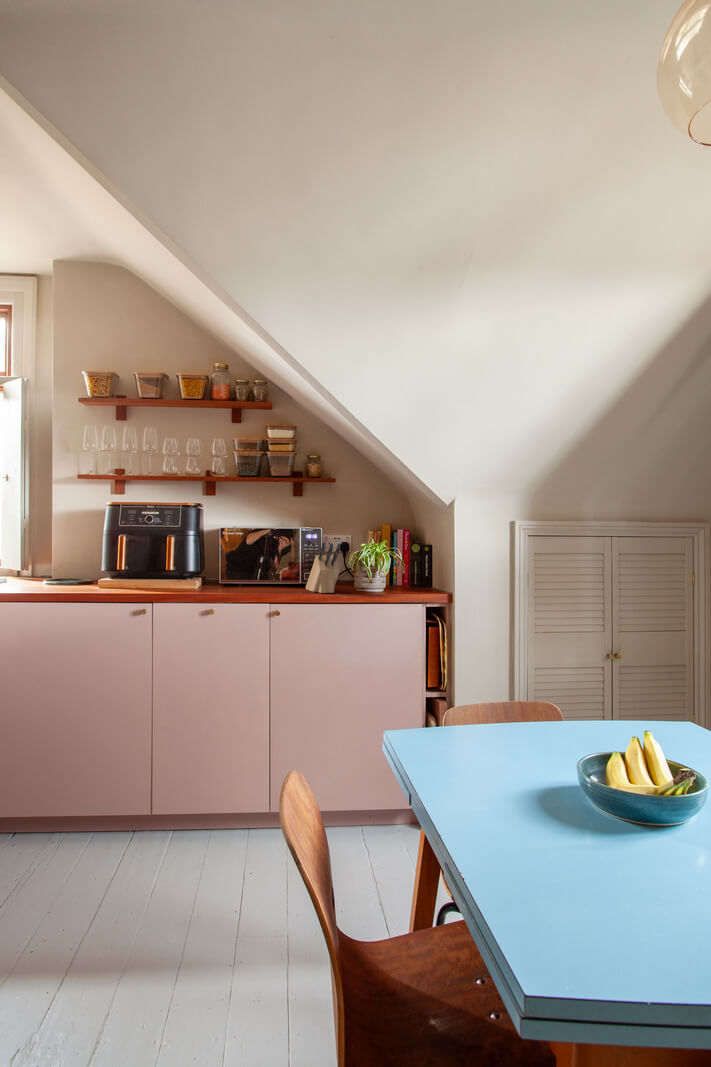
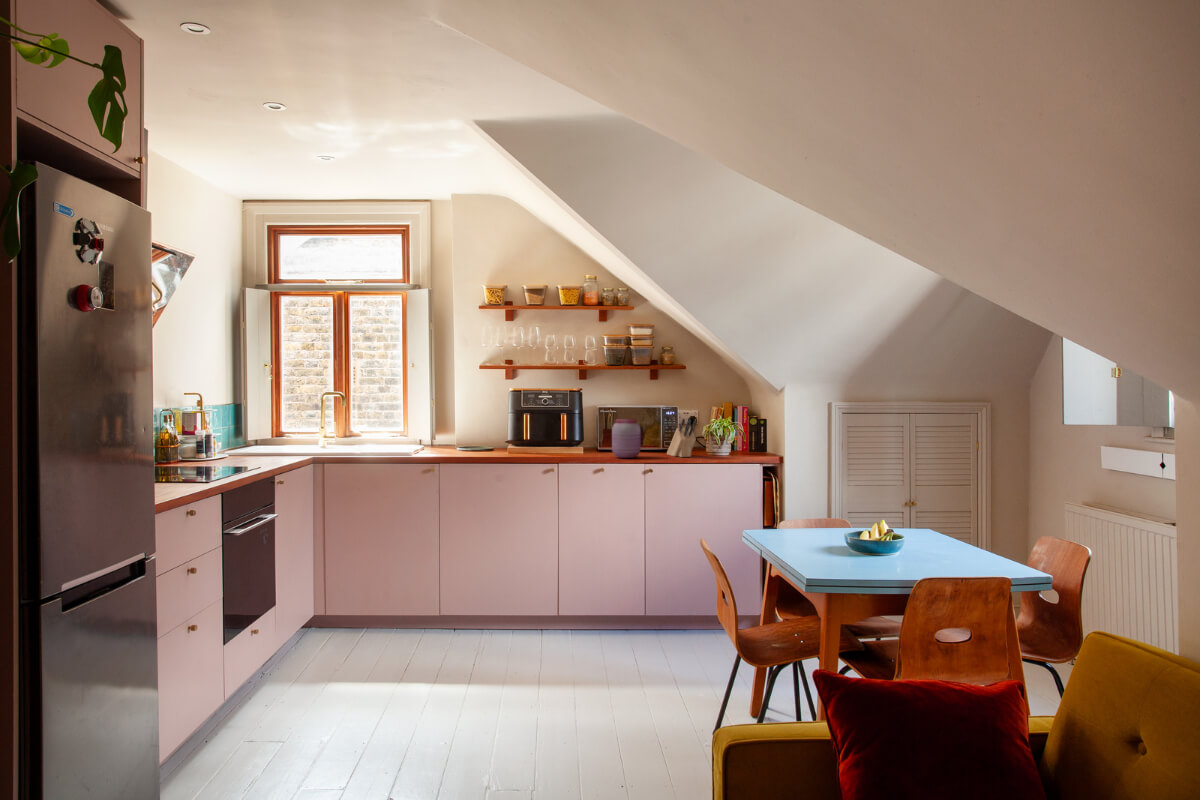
jar: none [230,542,268,594] -> present [612,419,641,458]

